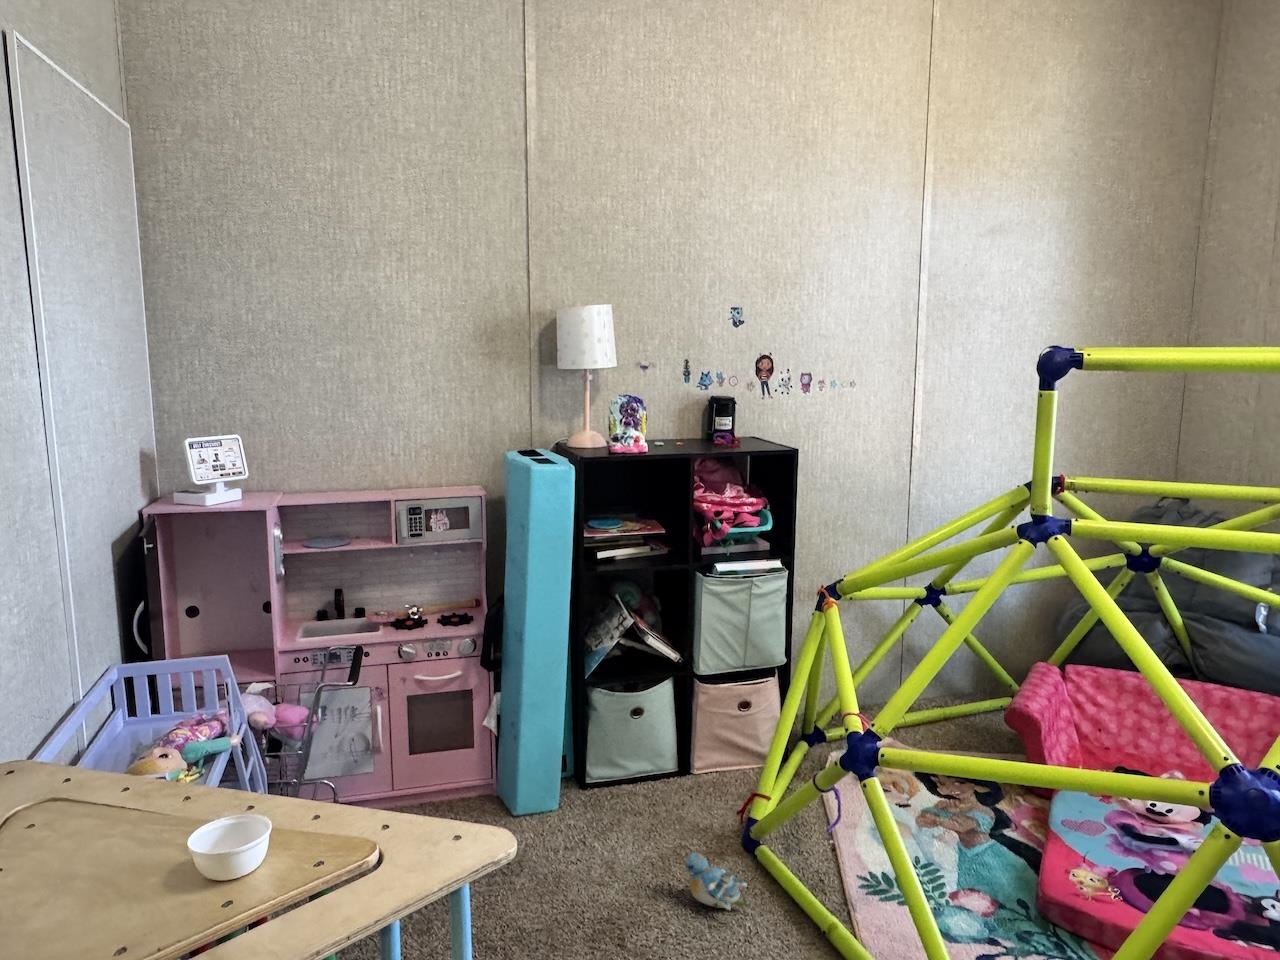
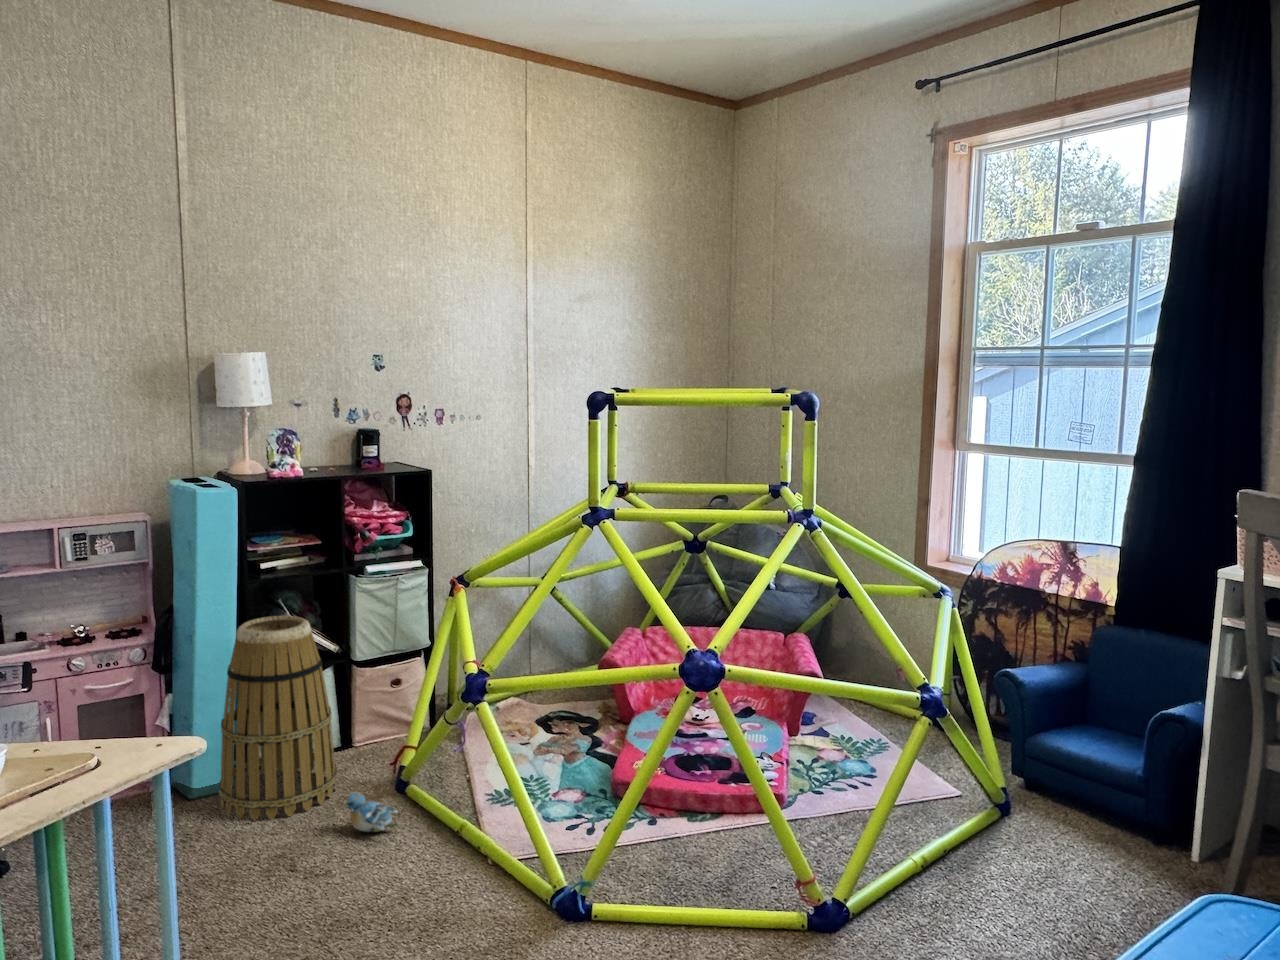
basket: none [544,618,673,862] -> present [219,616,337,820]

